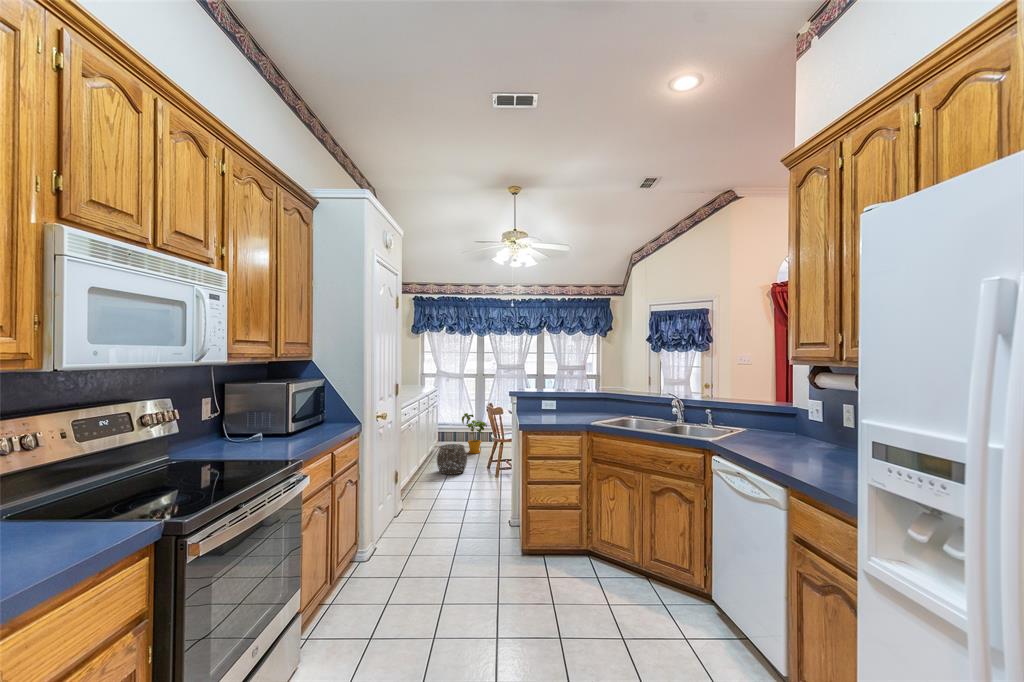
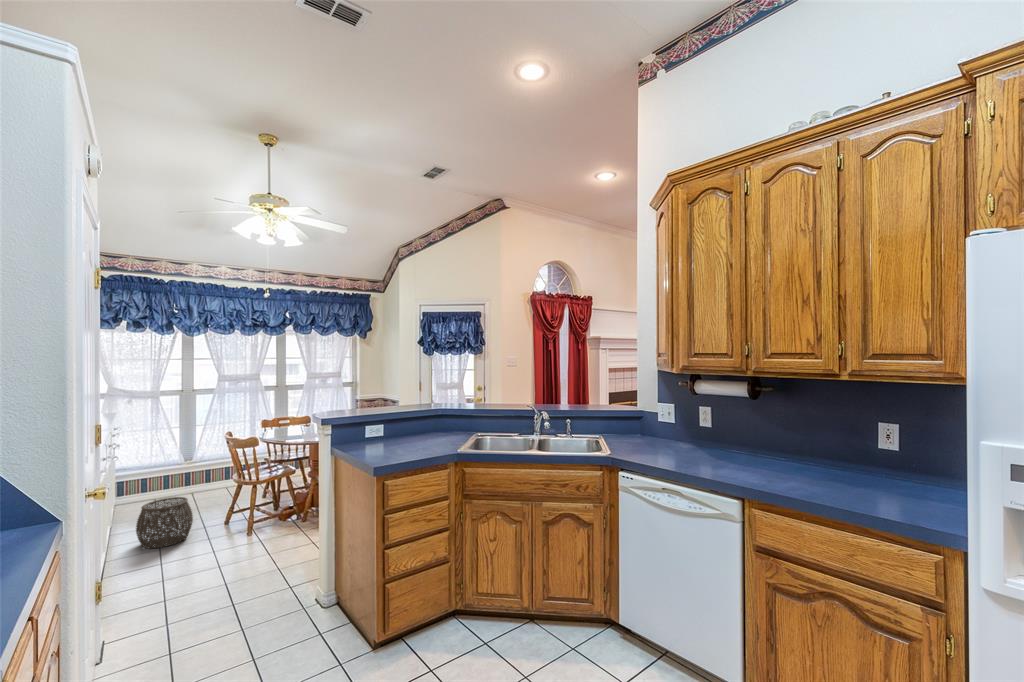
house plant: present [462,413,487,454] -> none [162,447,207,503]

